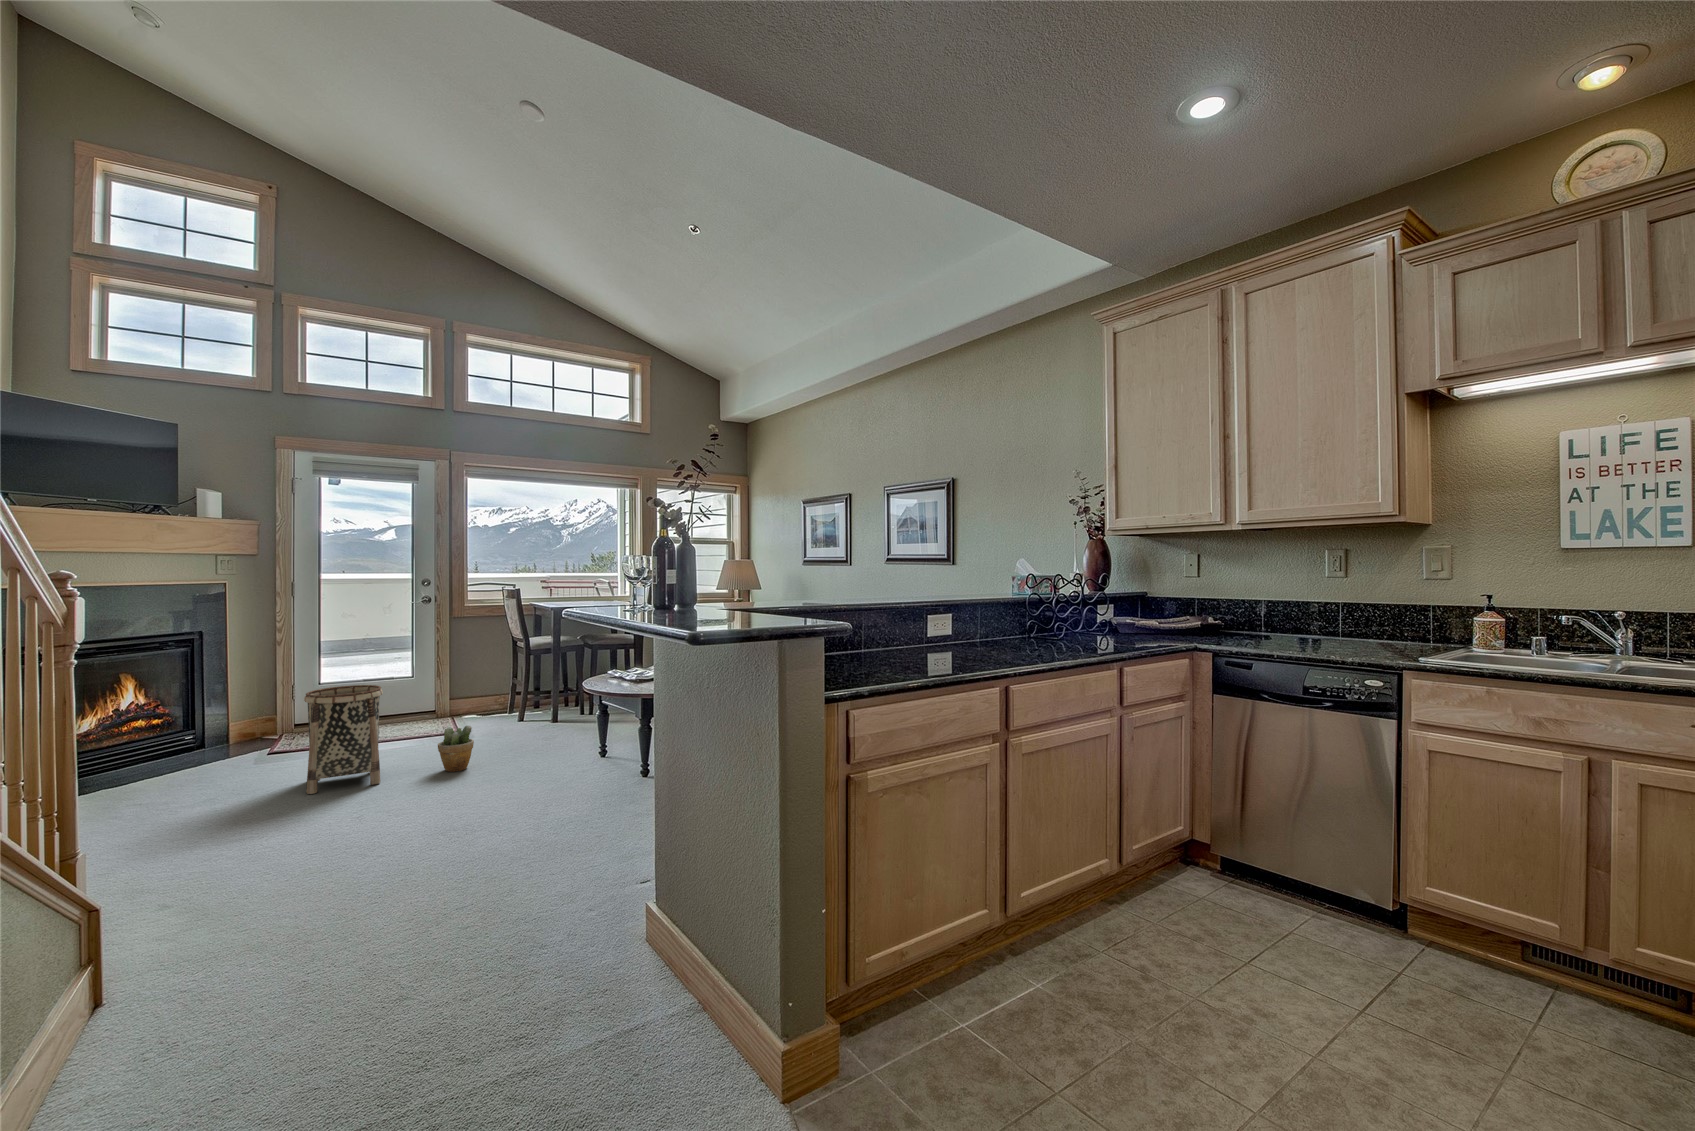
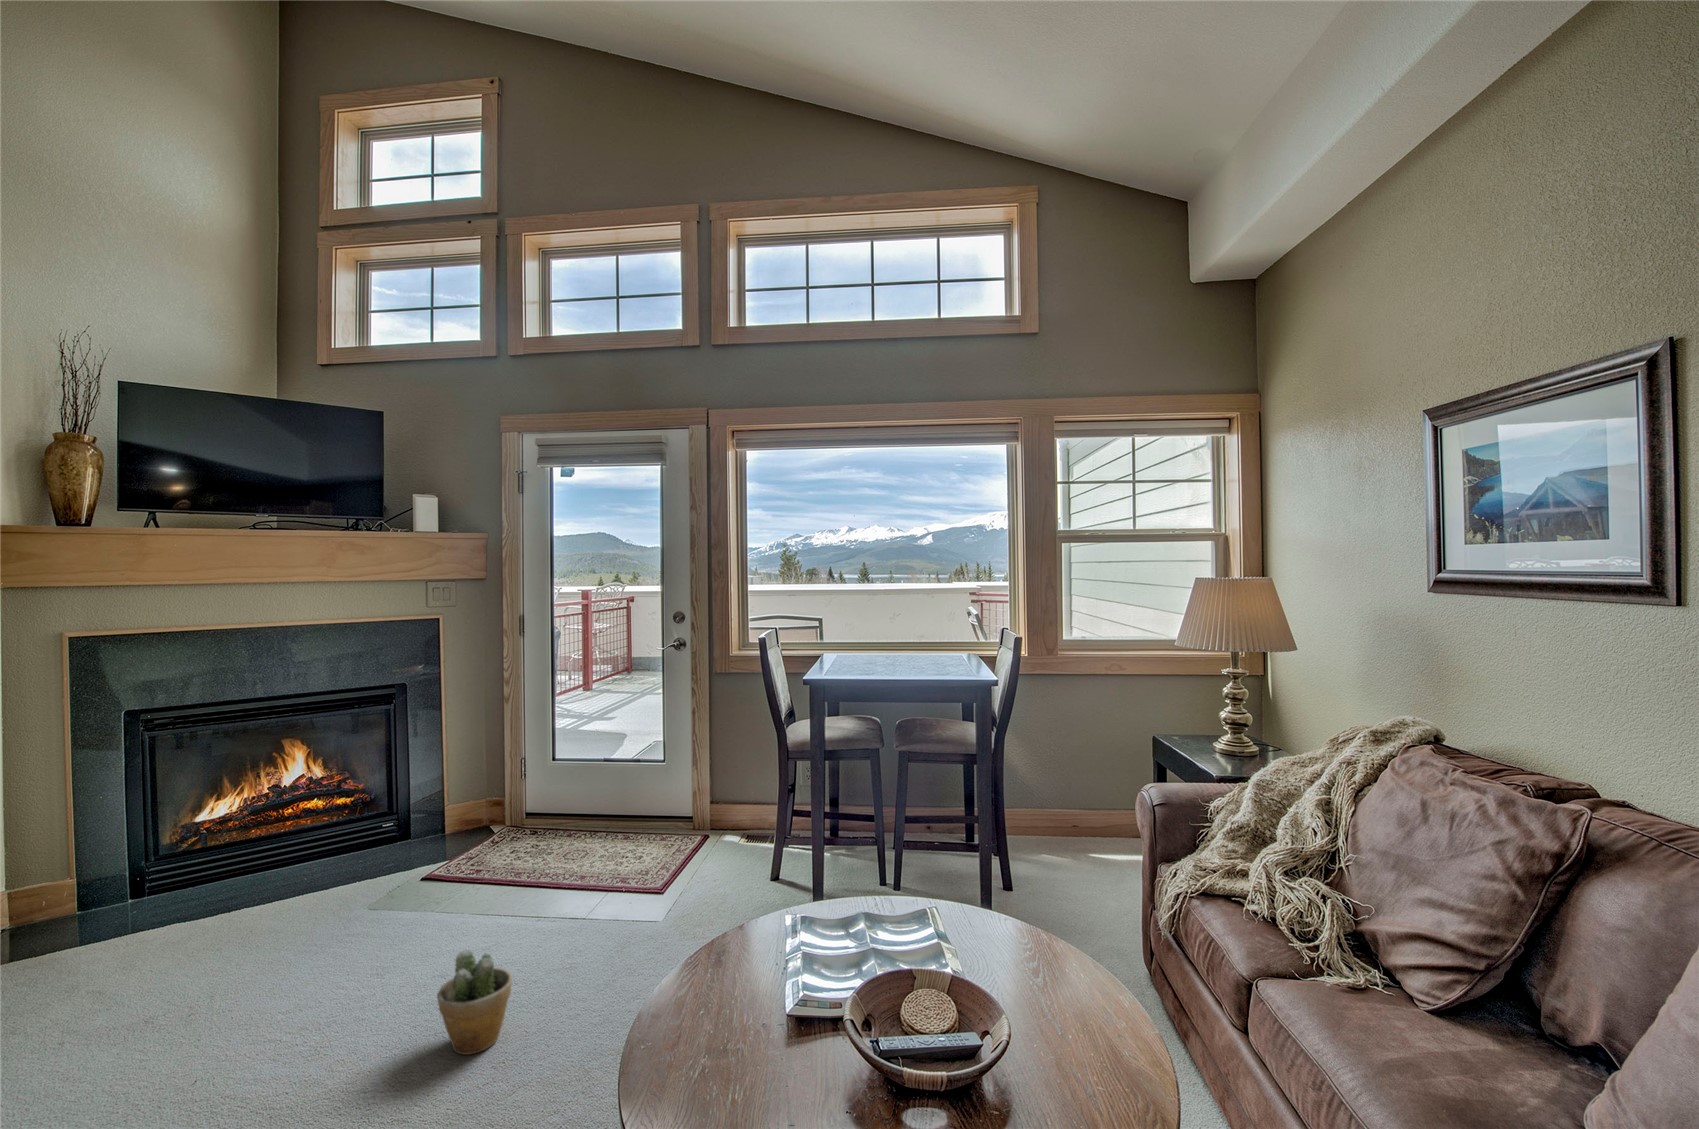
basket: present [304,685,383,794] -> none [229,824,410,1052]

